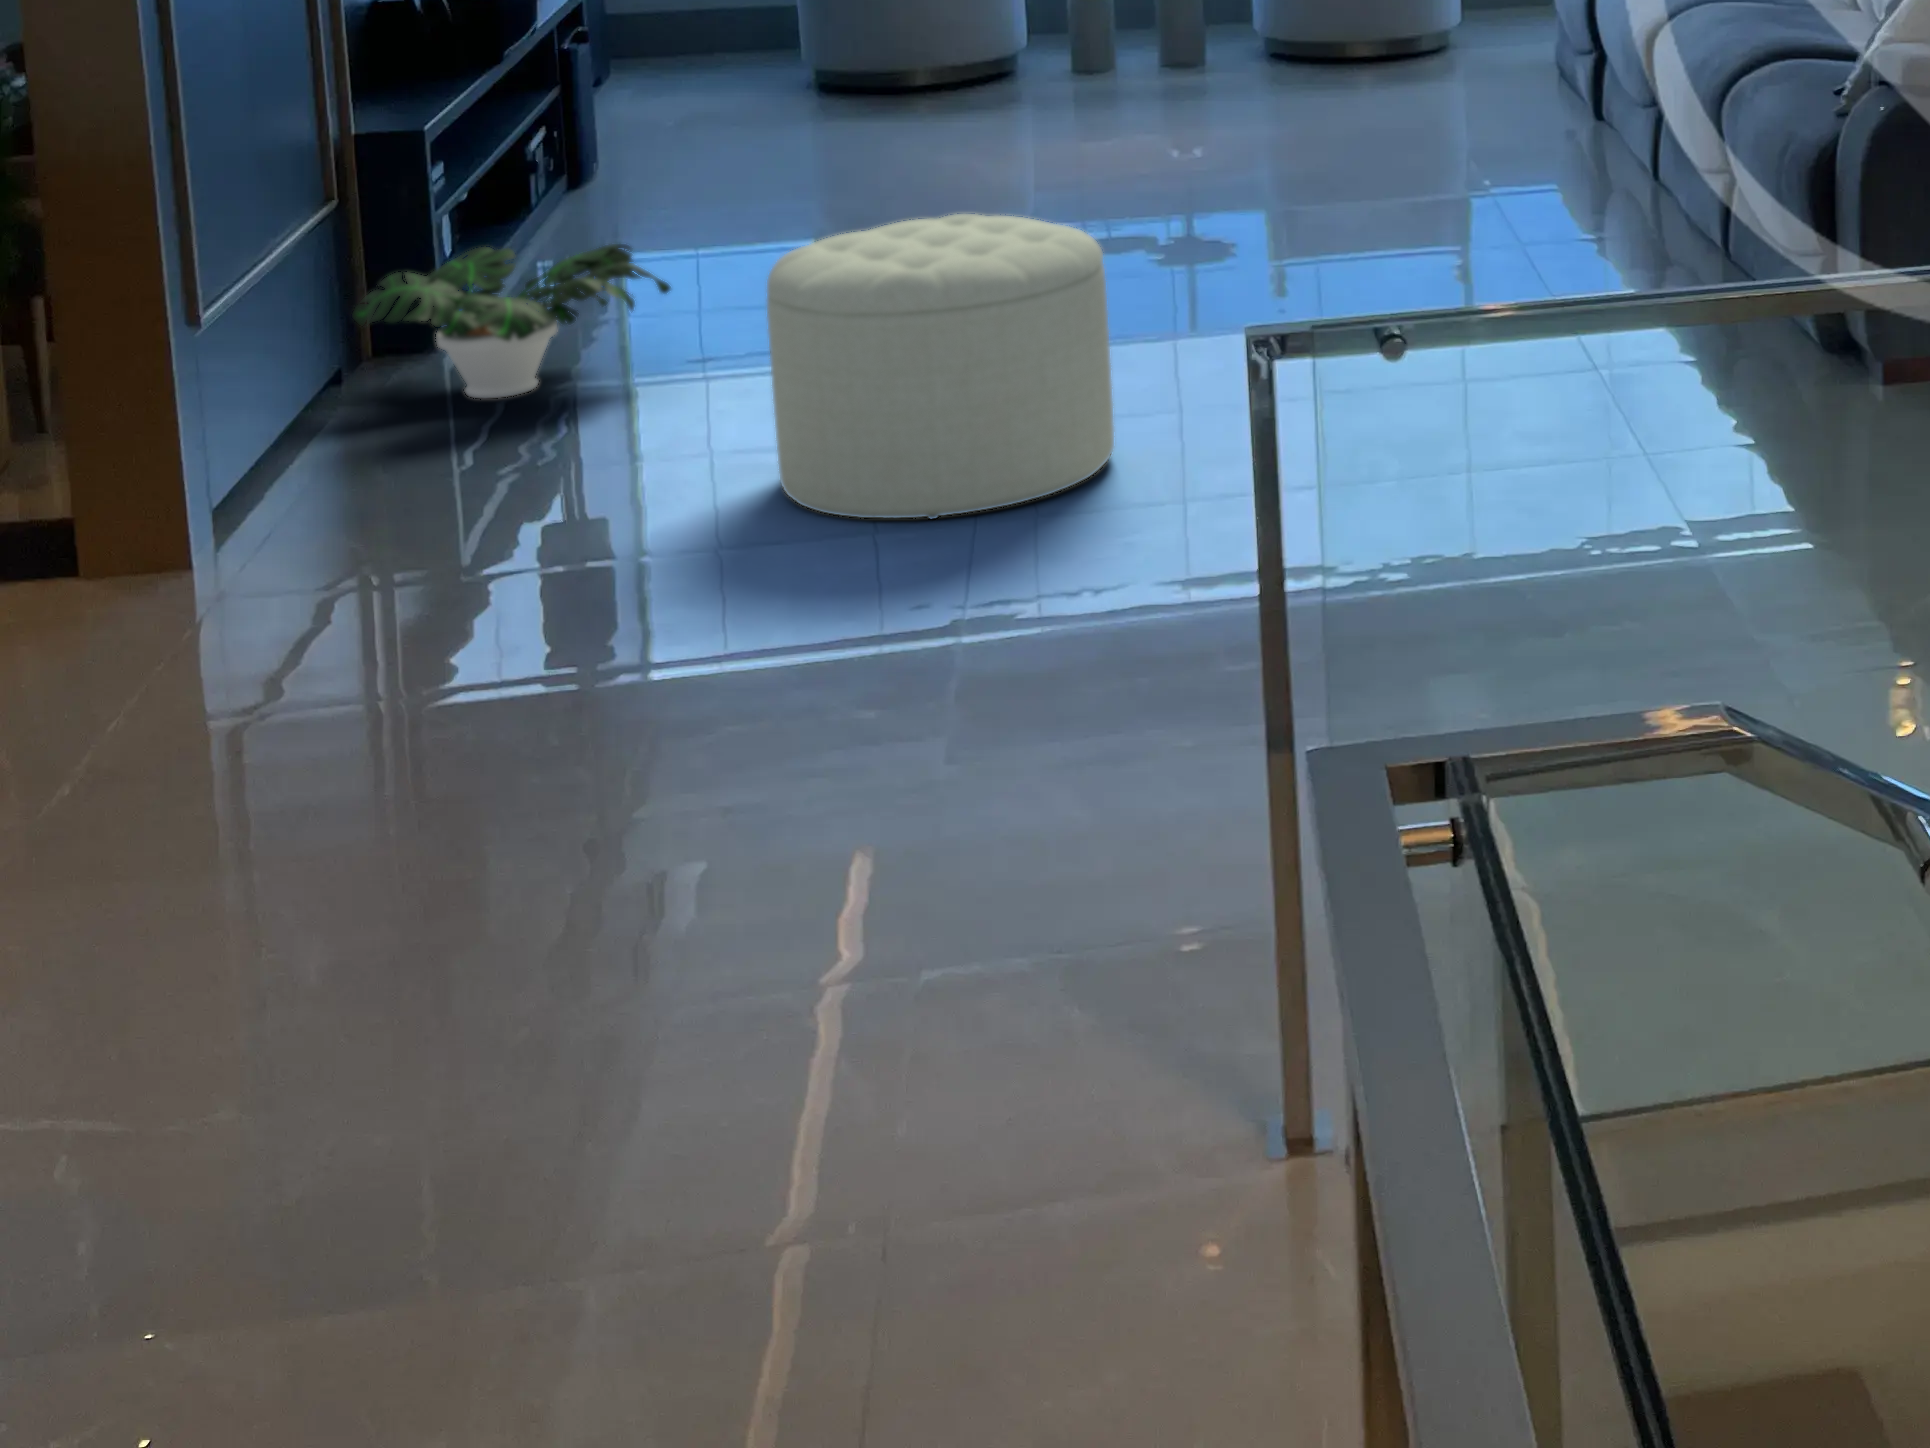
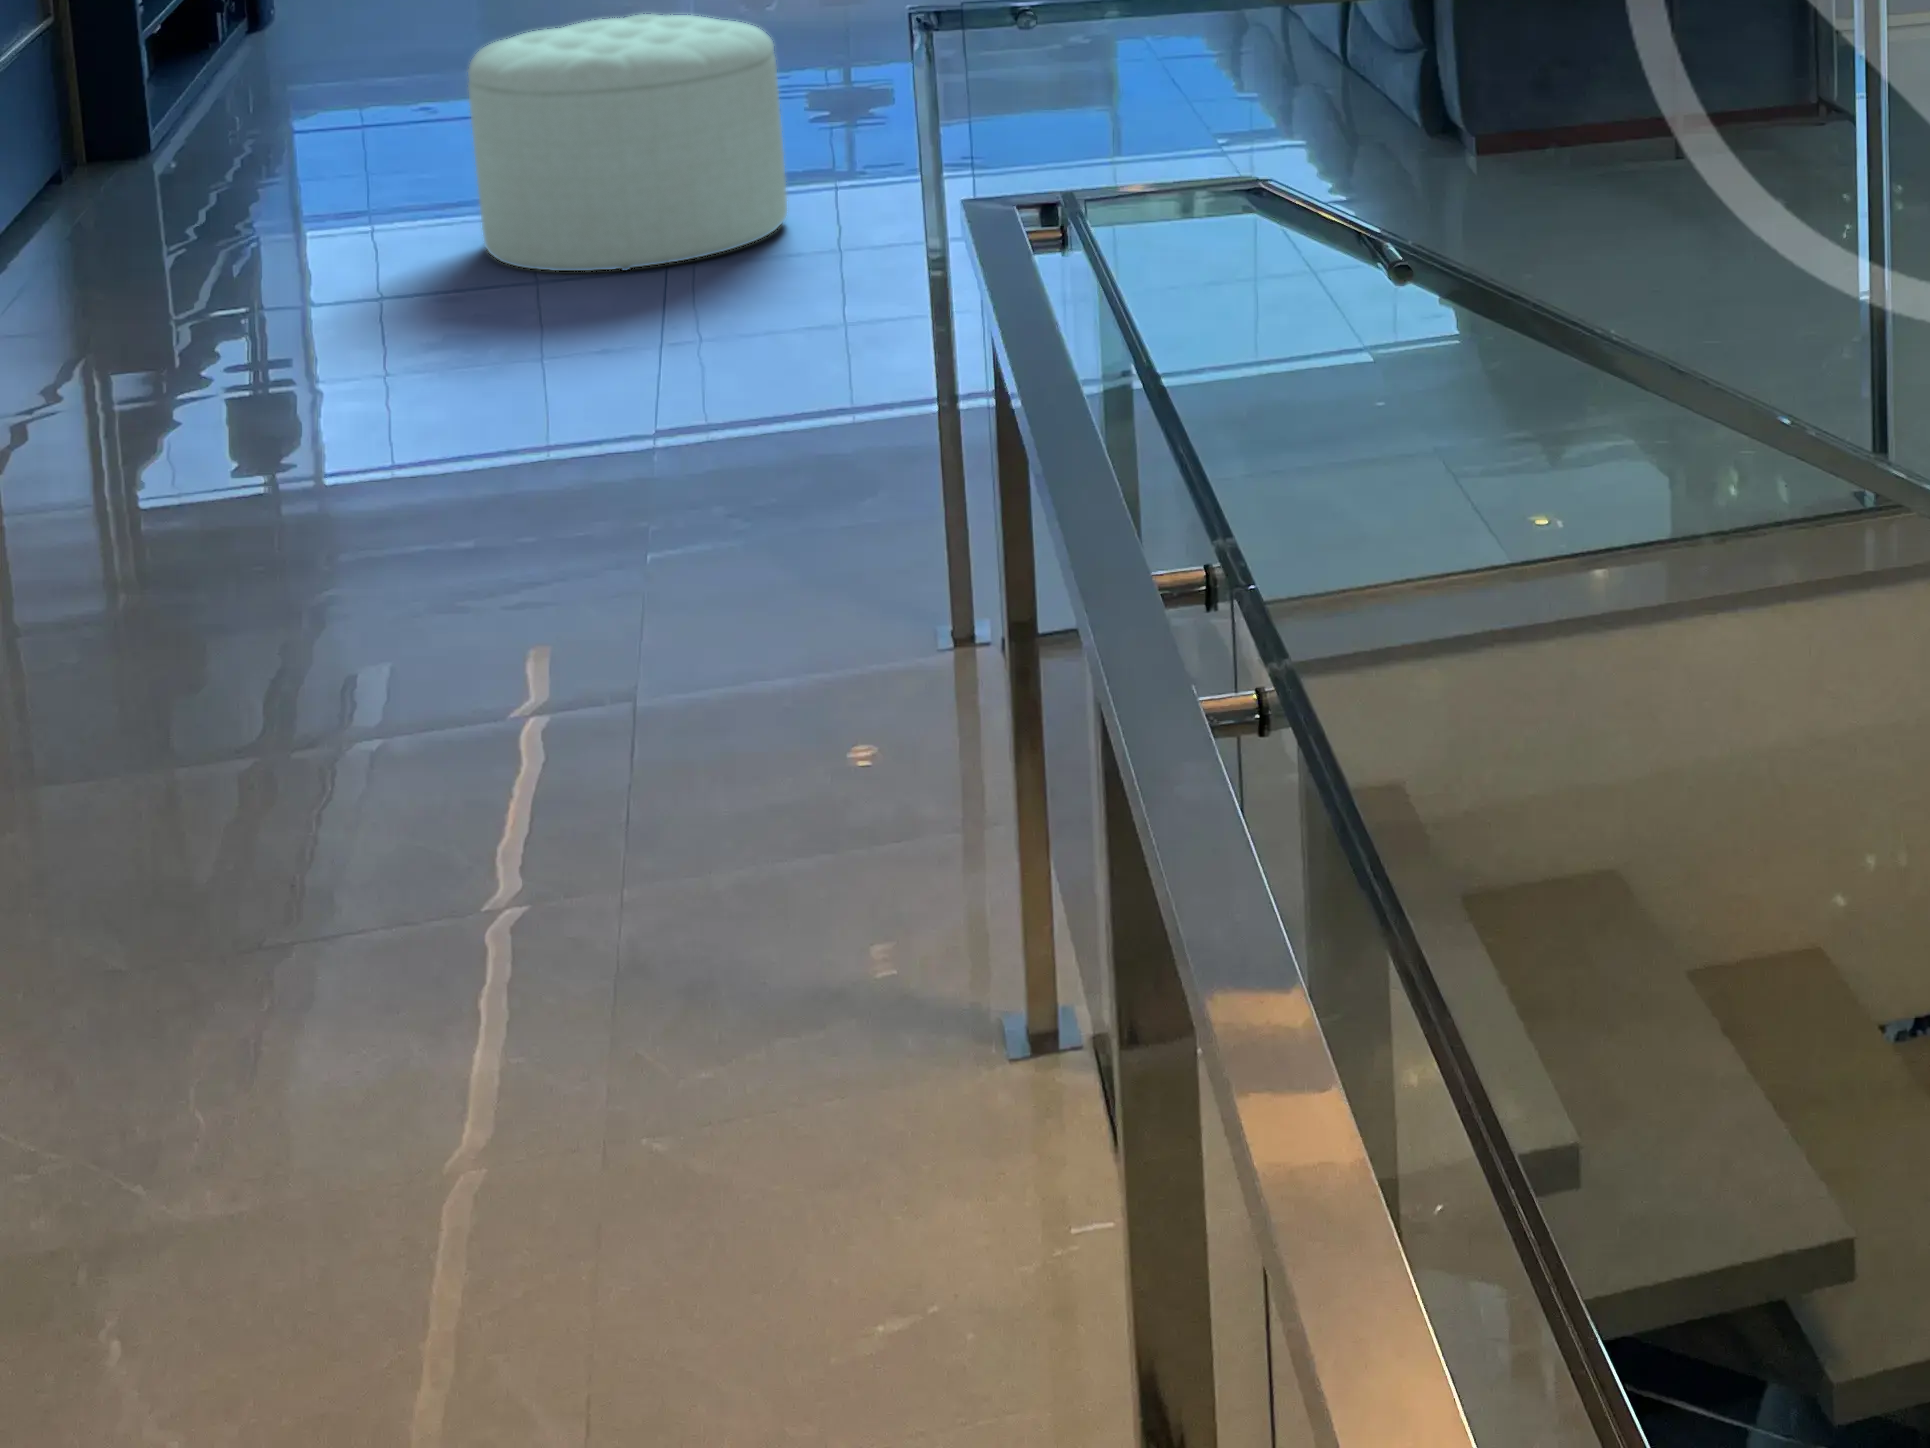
potted plant: present [353,244,671,398] -> none [70,56,371,193]

